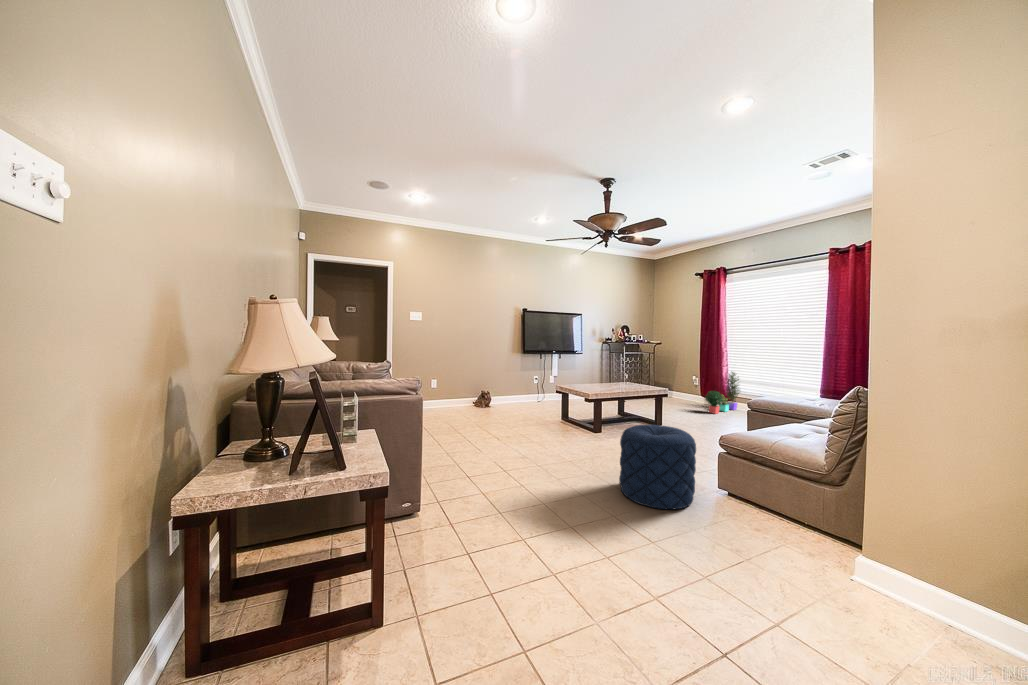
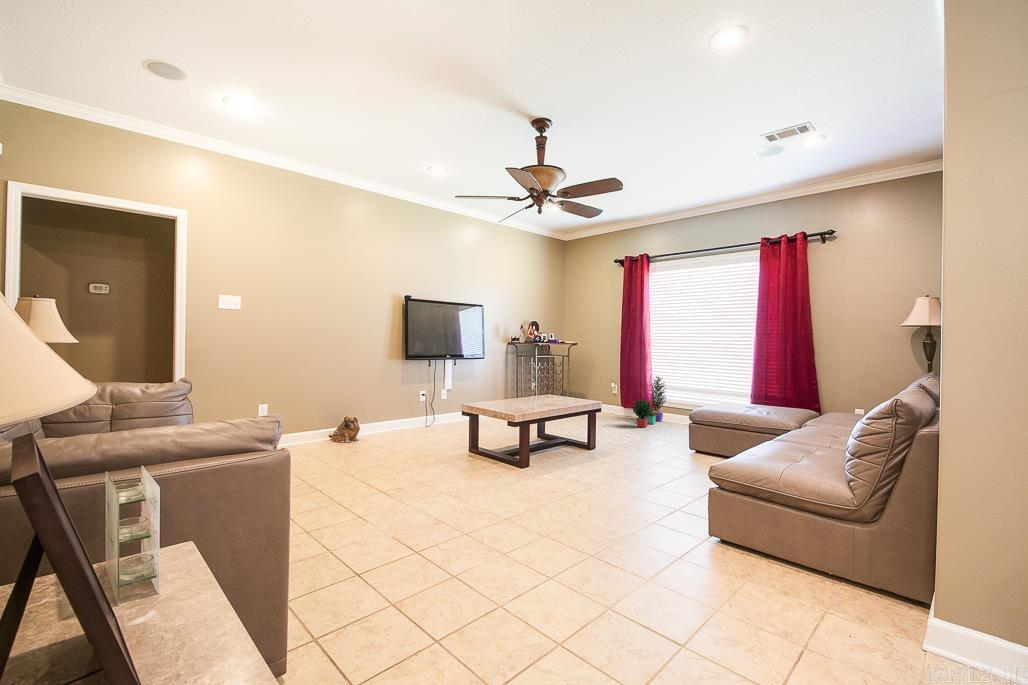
pouf: present [619,425,696,509] -> none [592,459,698,584]

